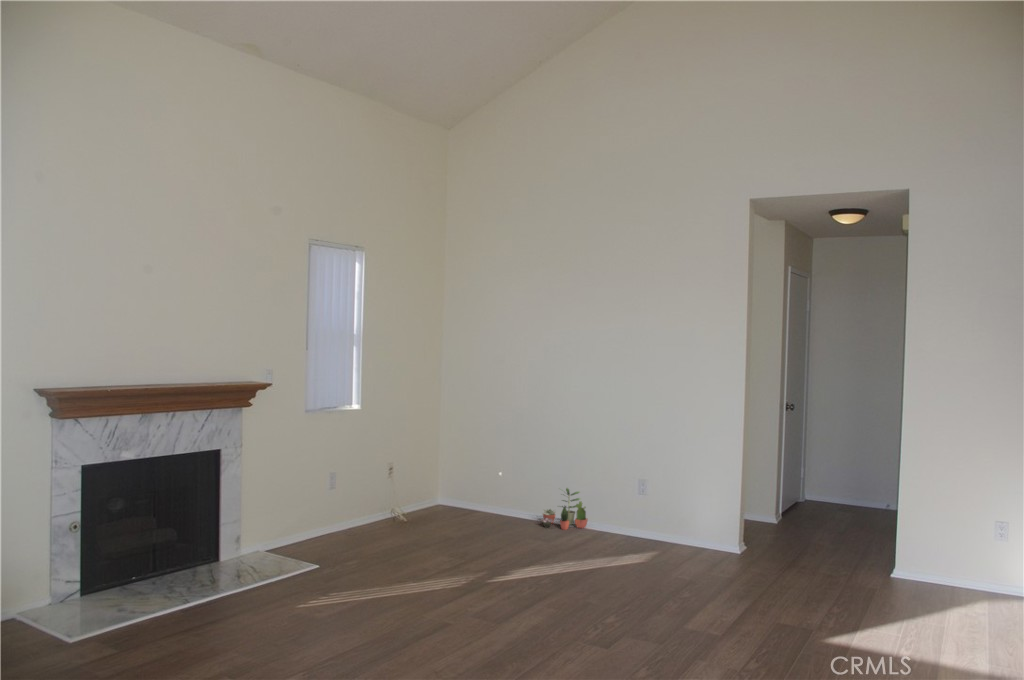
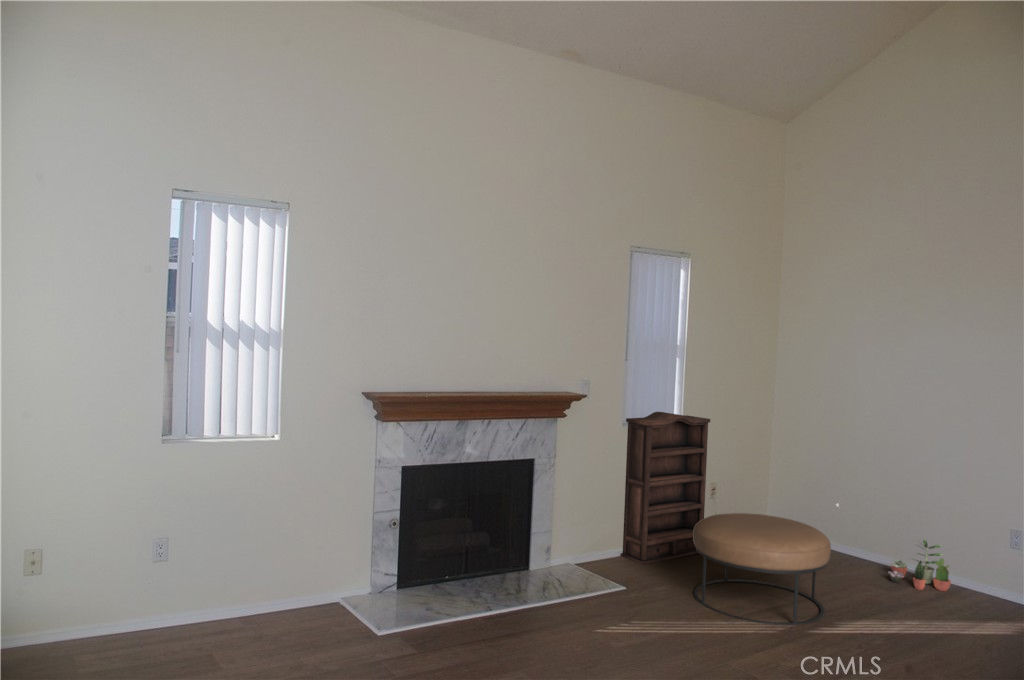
bookshelf: none [309,398,388,543] -> present [620,412,710,565]
ottoman: none [380,480,497,571] -> present [693,513,831,625]

